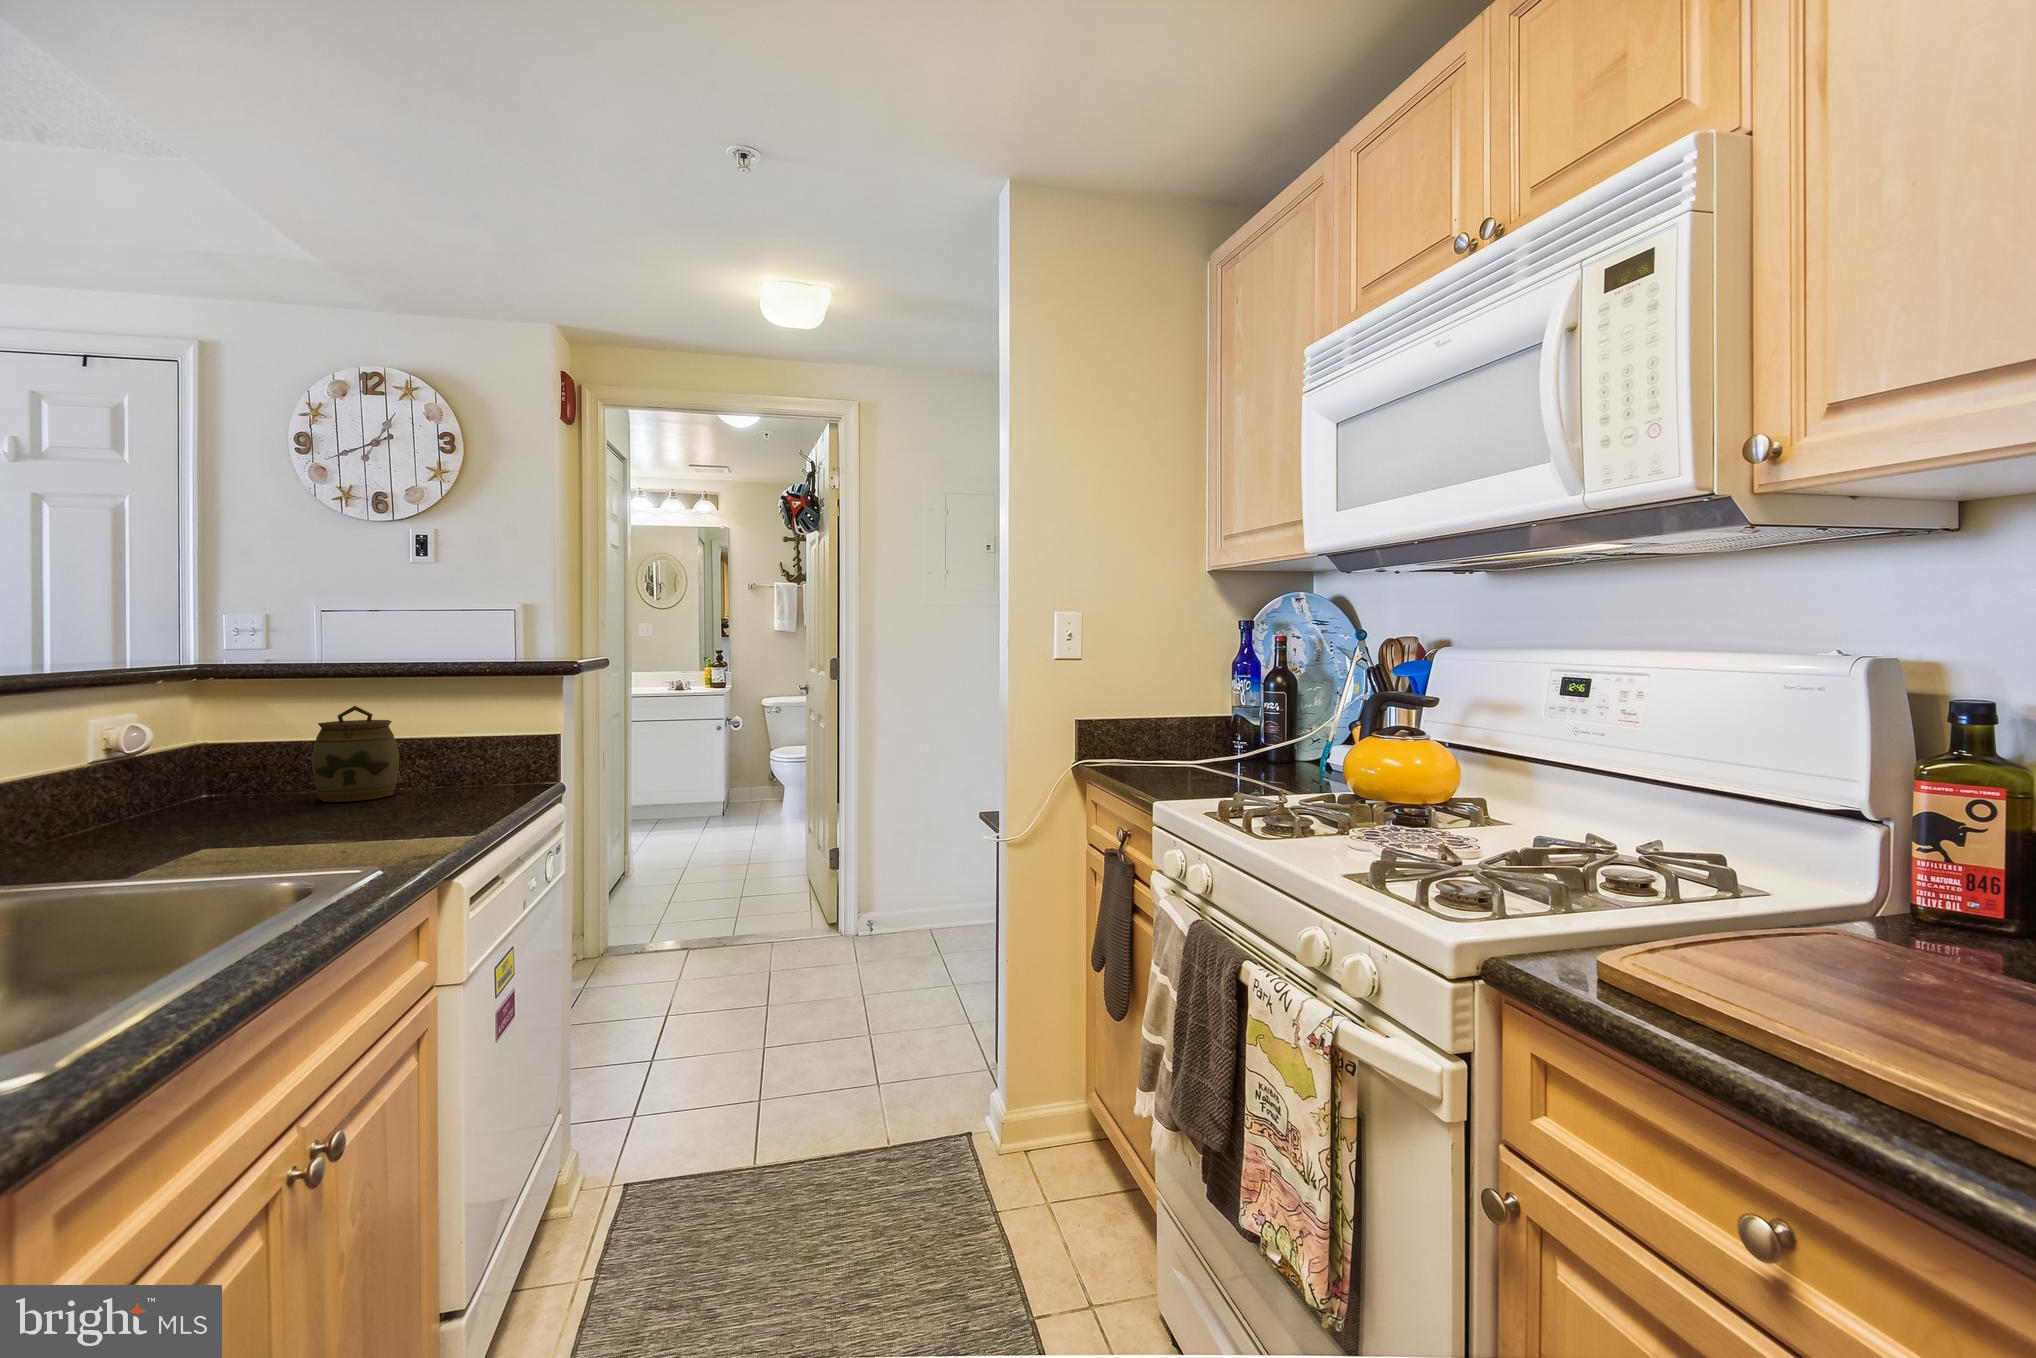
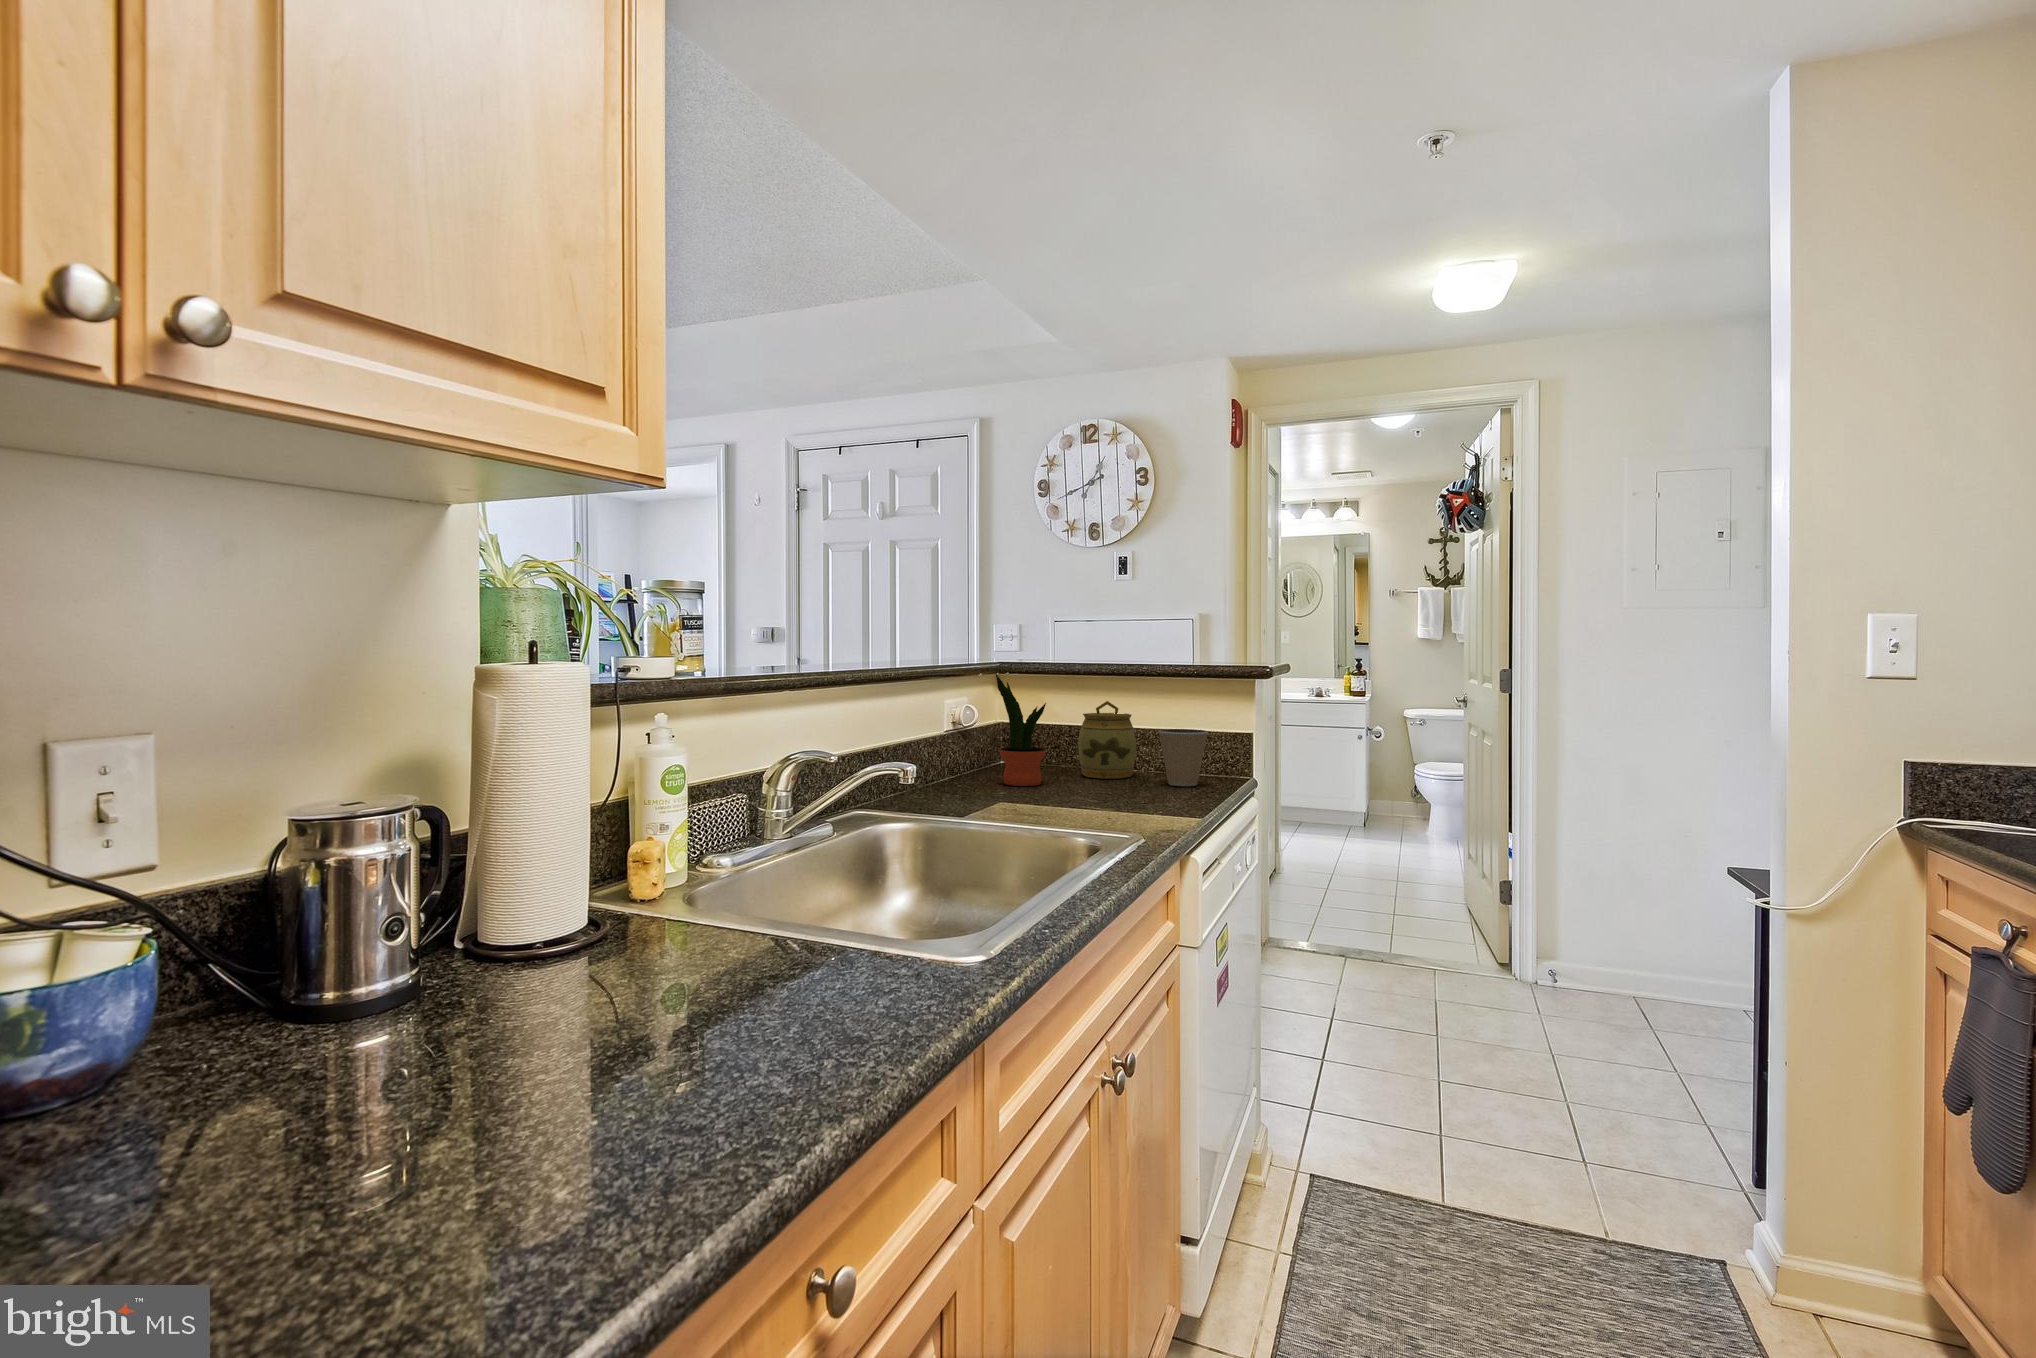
potted plant: none [144,676,246,826] -> present [996,675,1046,786]
coffee cup: none [424,734,491,801] -> present [1158,729,1208,786]

